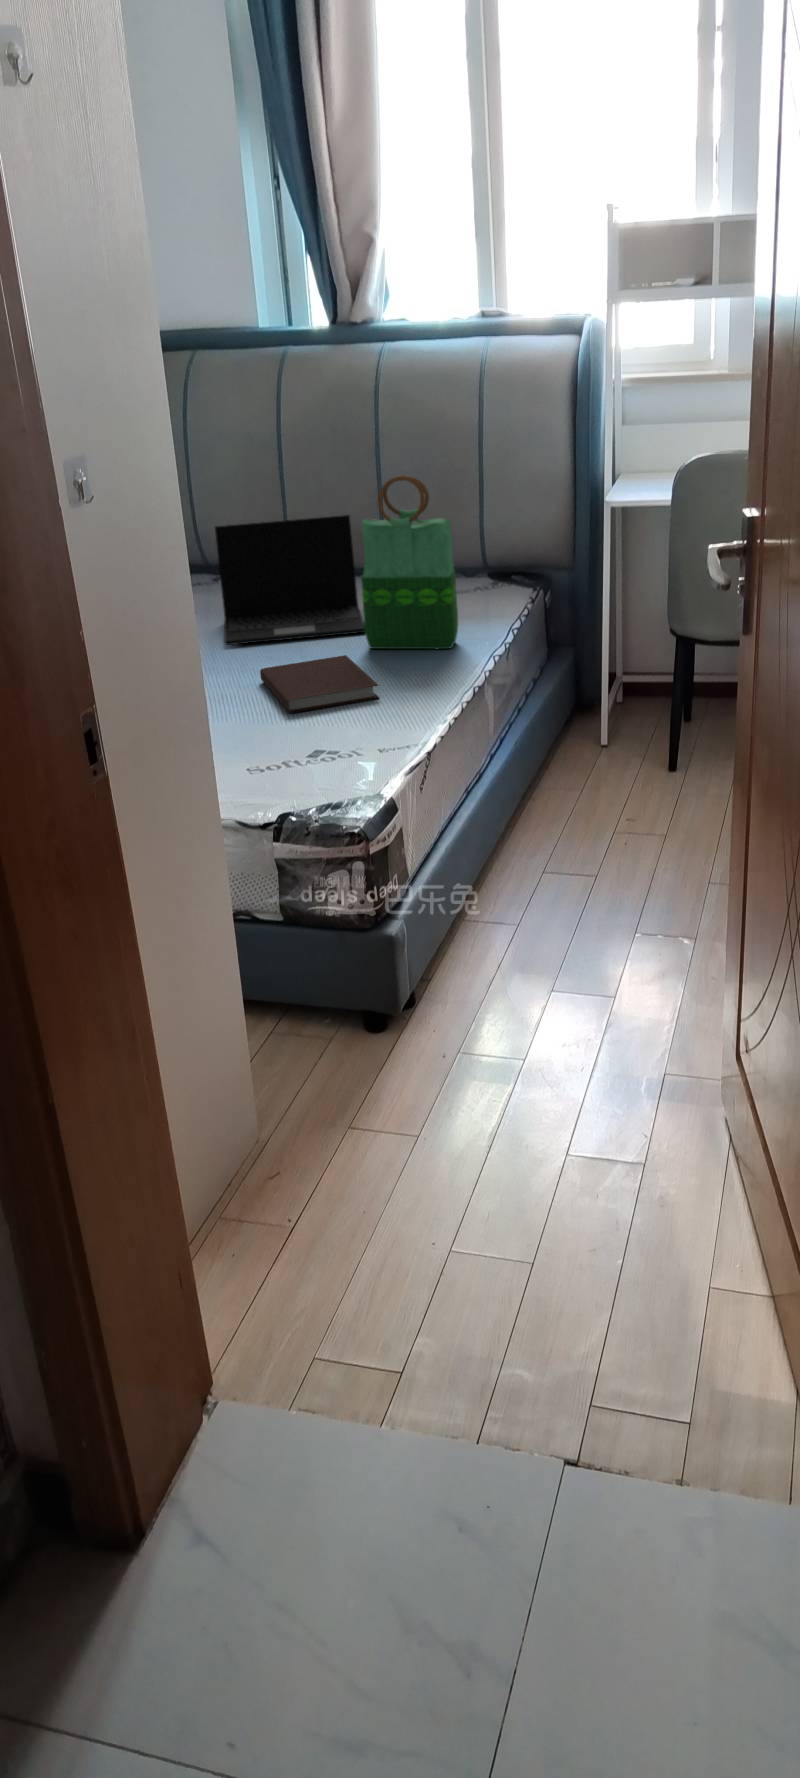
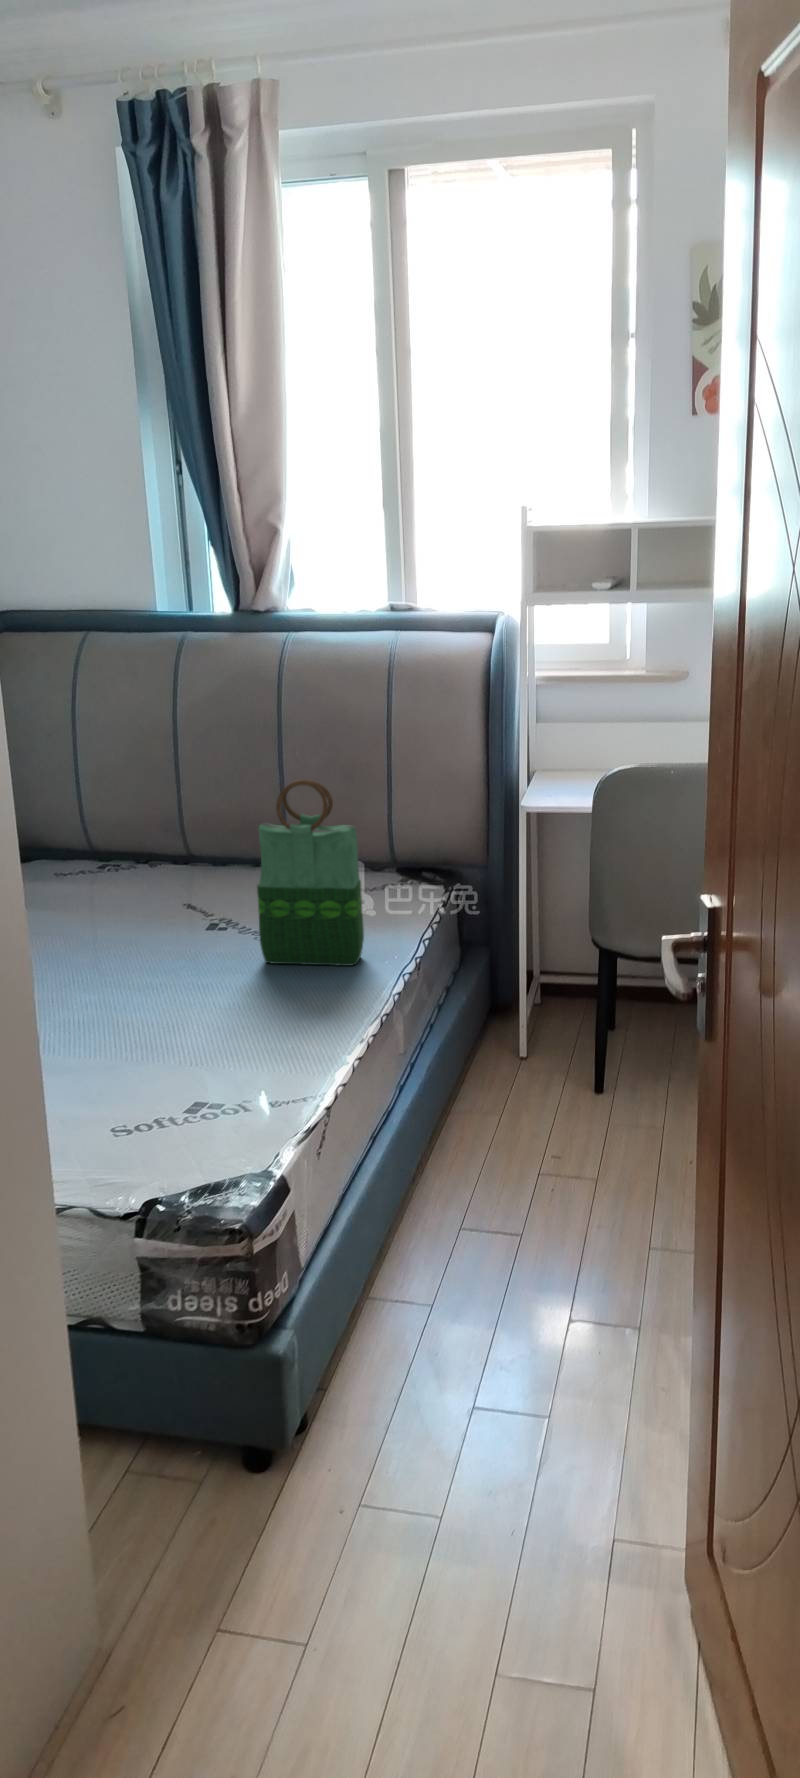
laptop: present [215,515,365,645] -> none [100,812,262,955]
notebook: present [260,655,379,713] -> none [140,974,274,1048]

